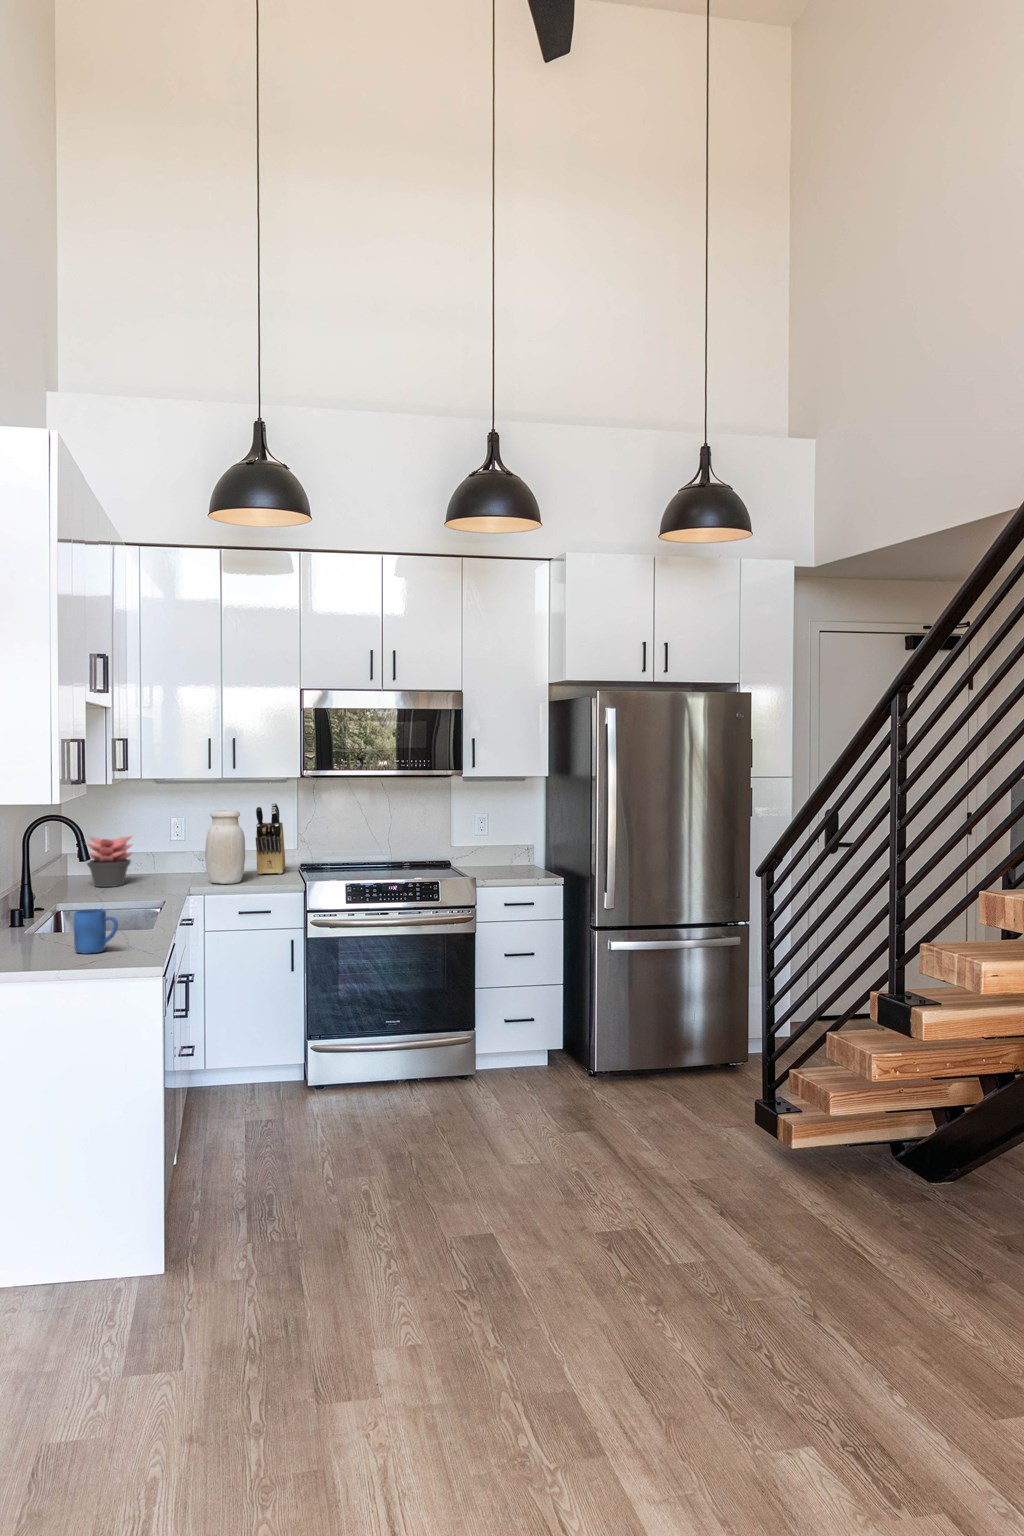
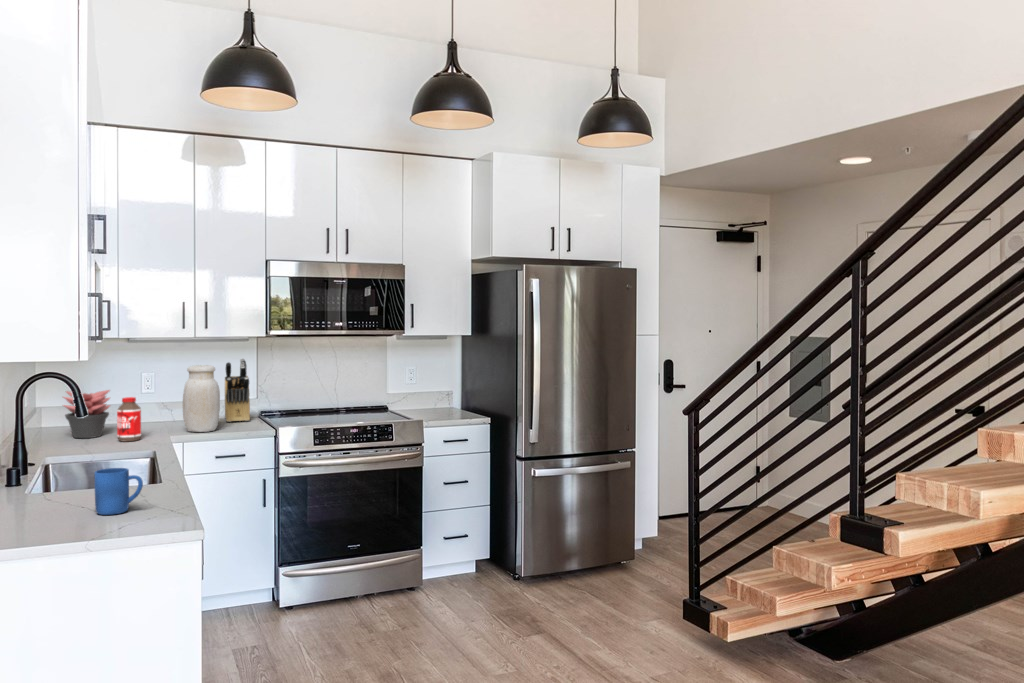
bottle: none [135,844,160,891] -> present [117,397,141,441]

